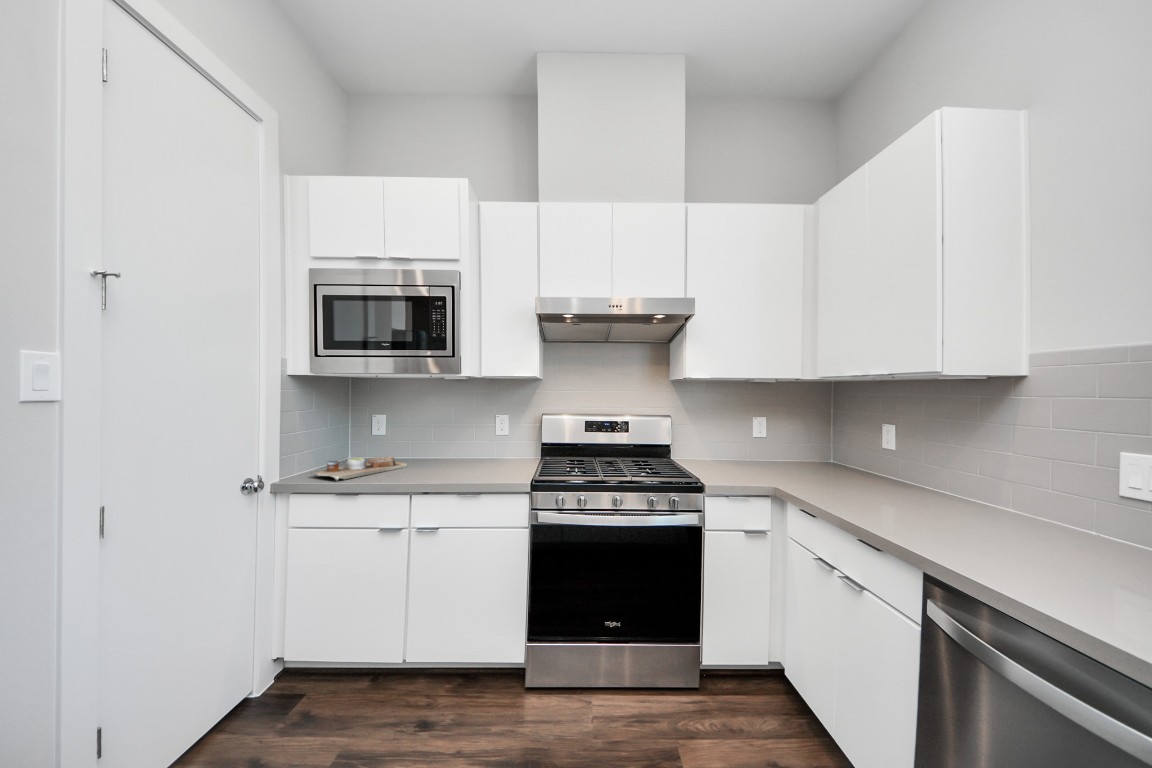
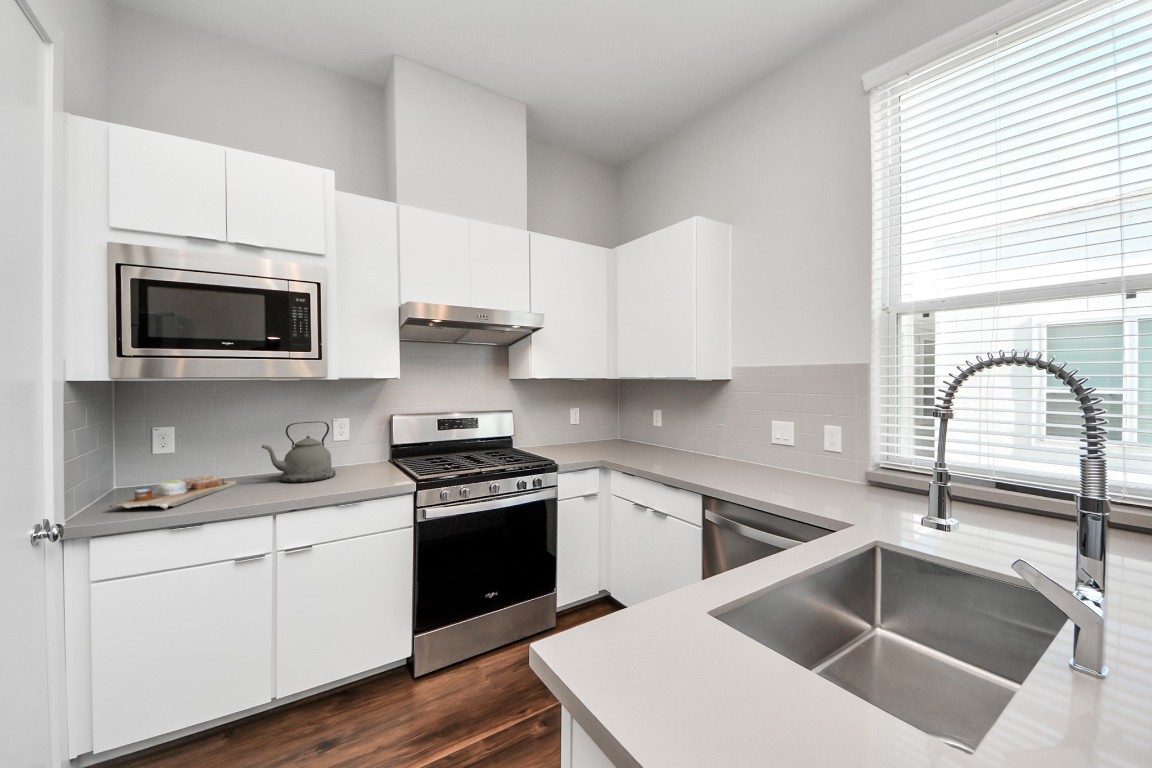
kettle: none [421,416,483,471] -> present [262,421,336,482]

